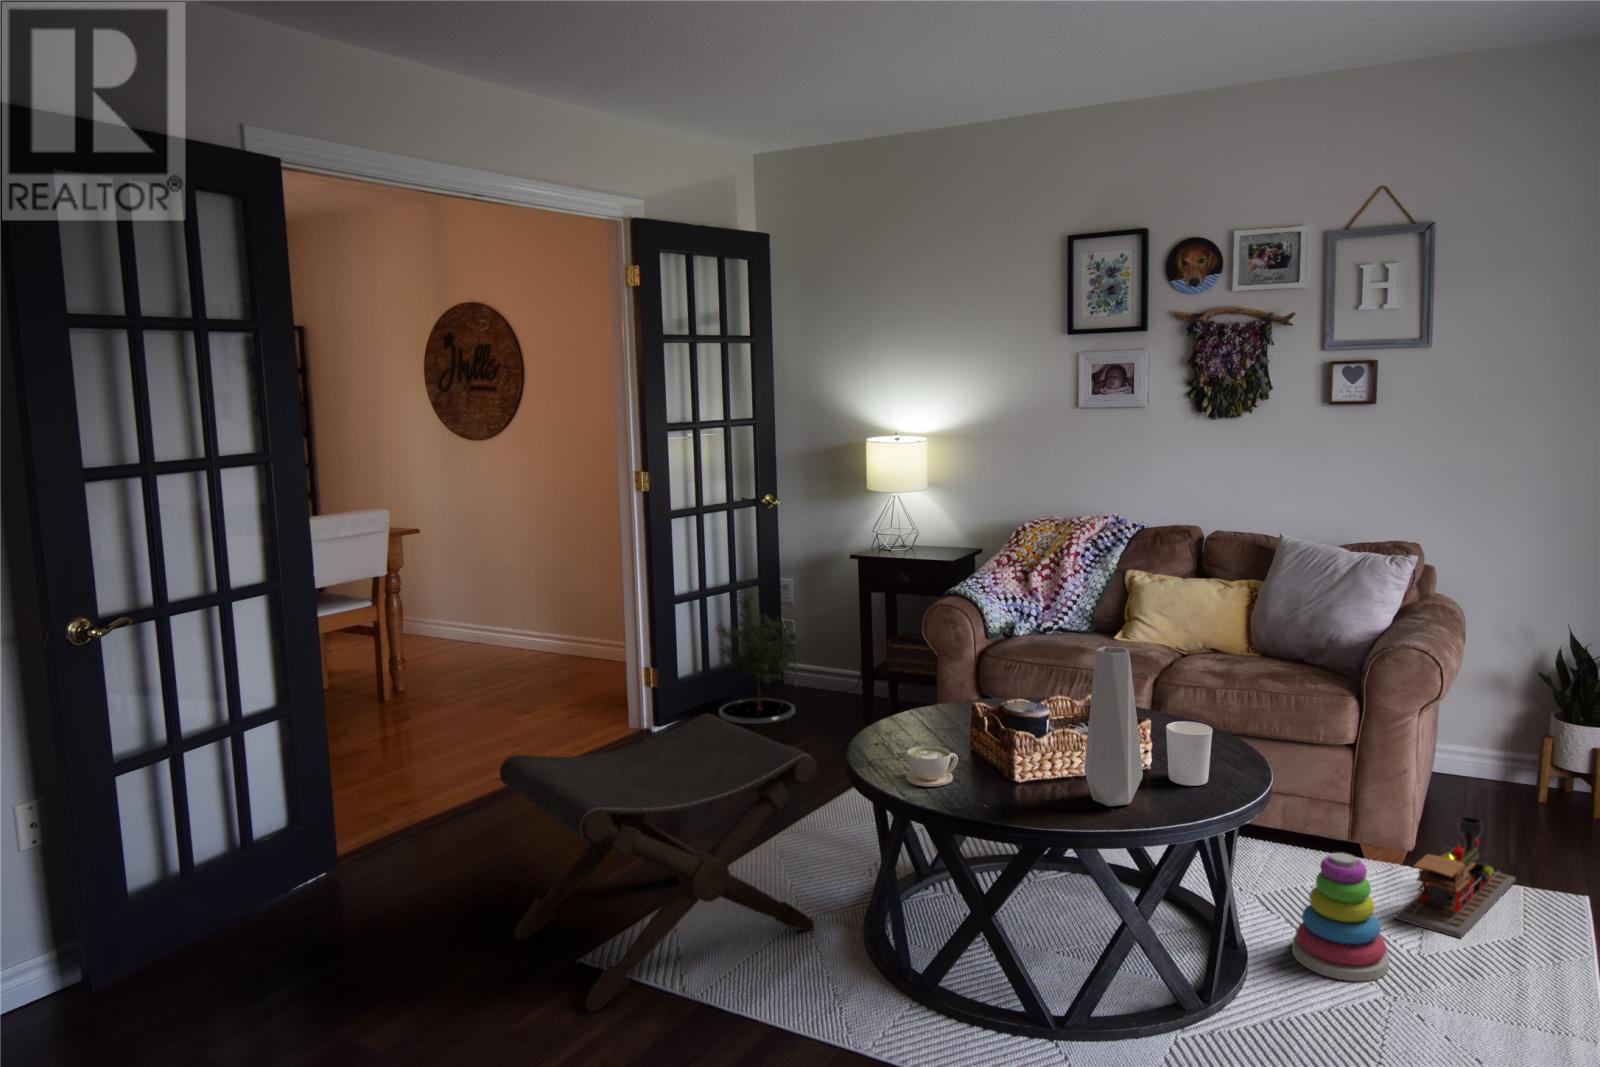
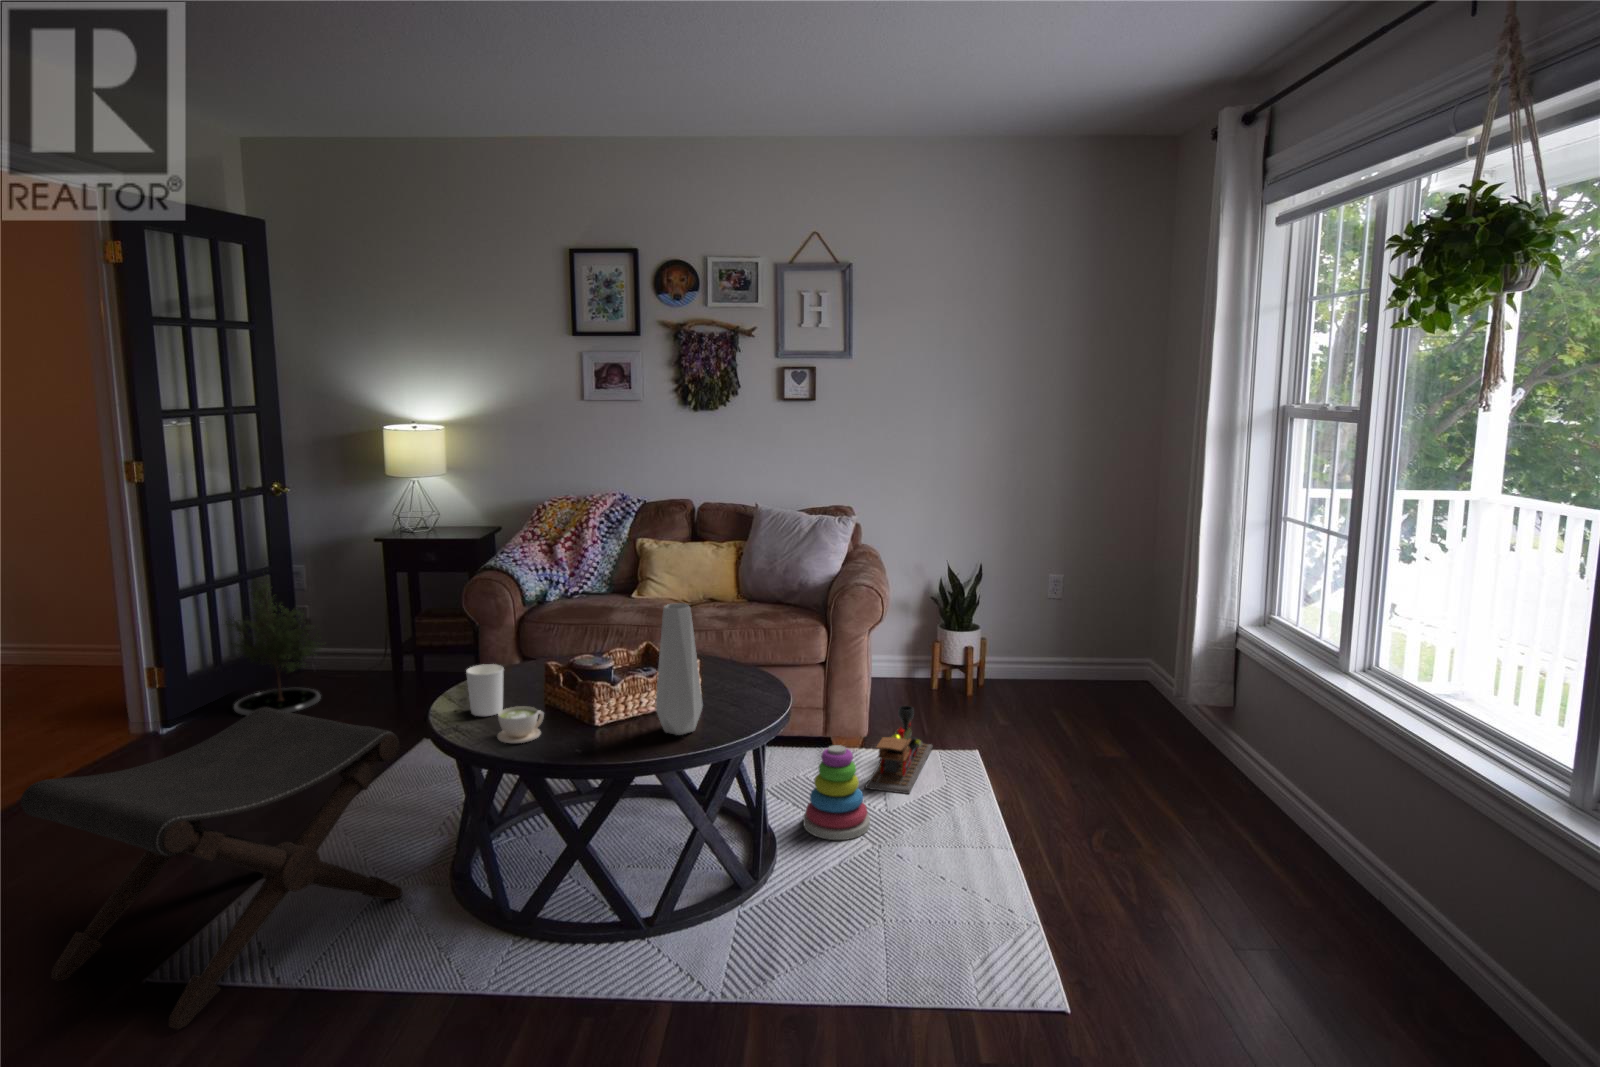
candle holder: present [1166,721,1213,786] -> present [466,664,504,716]

